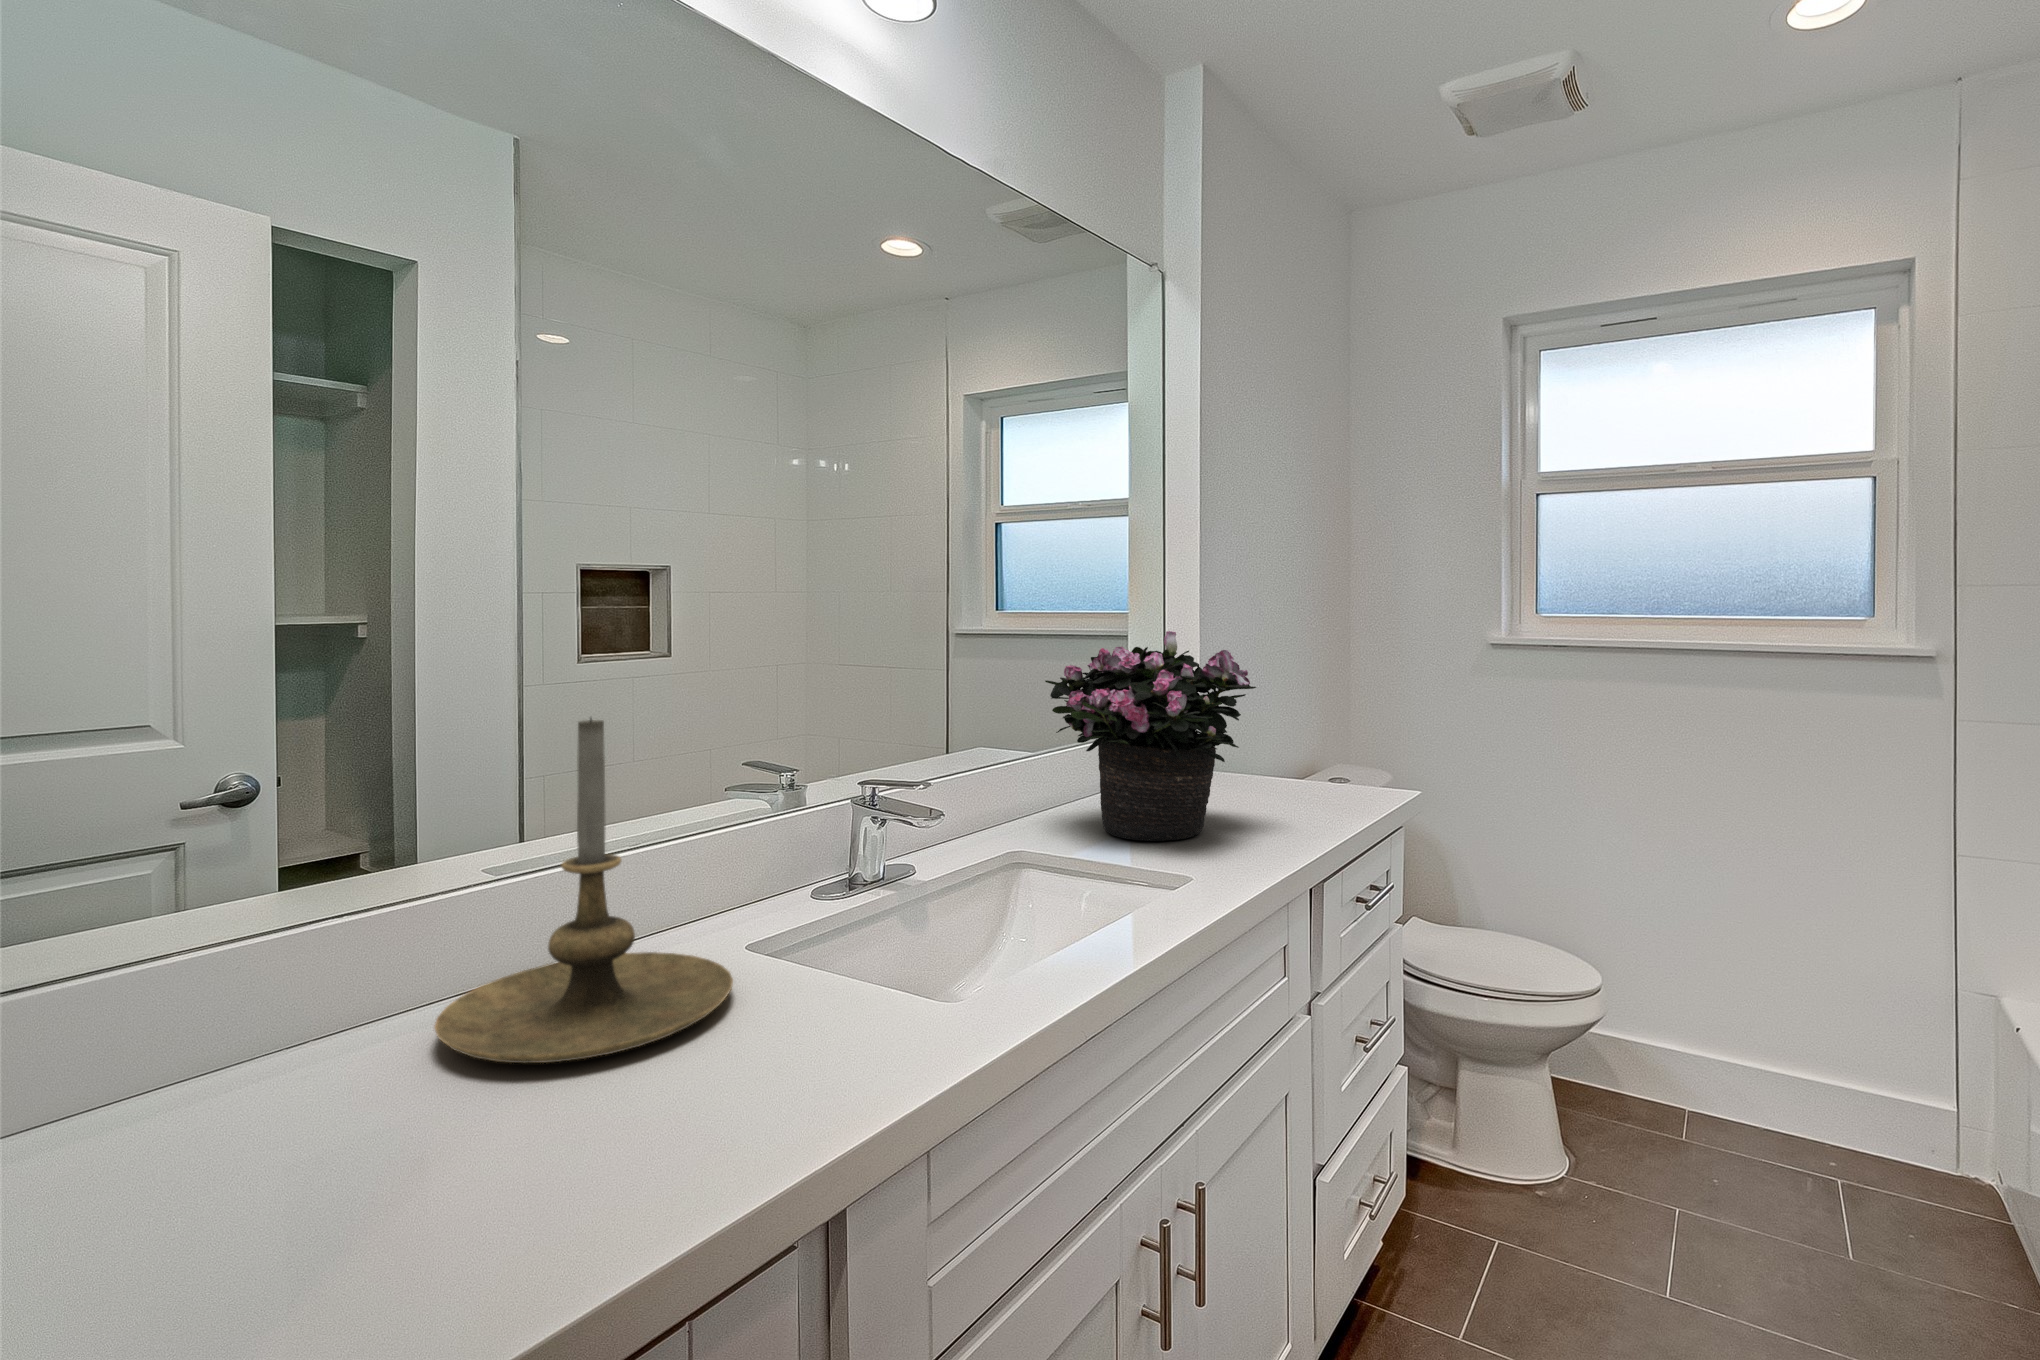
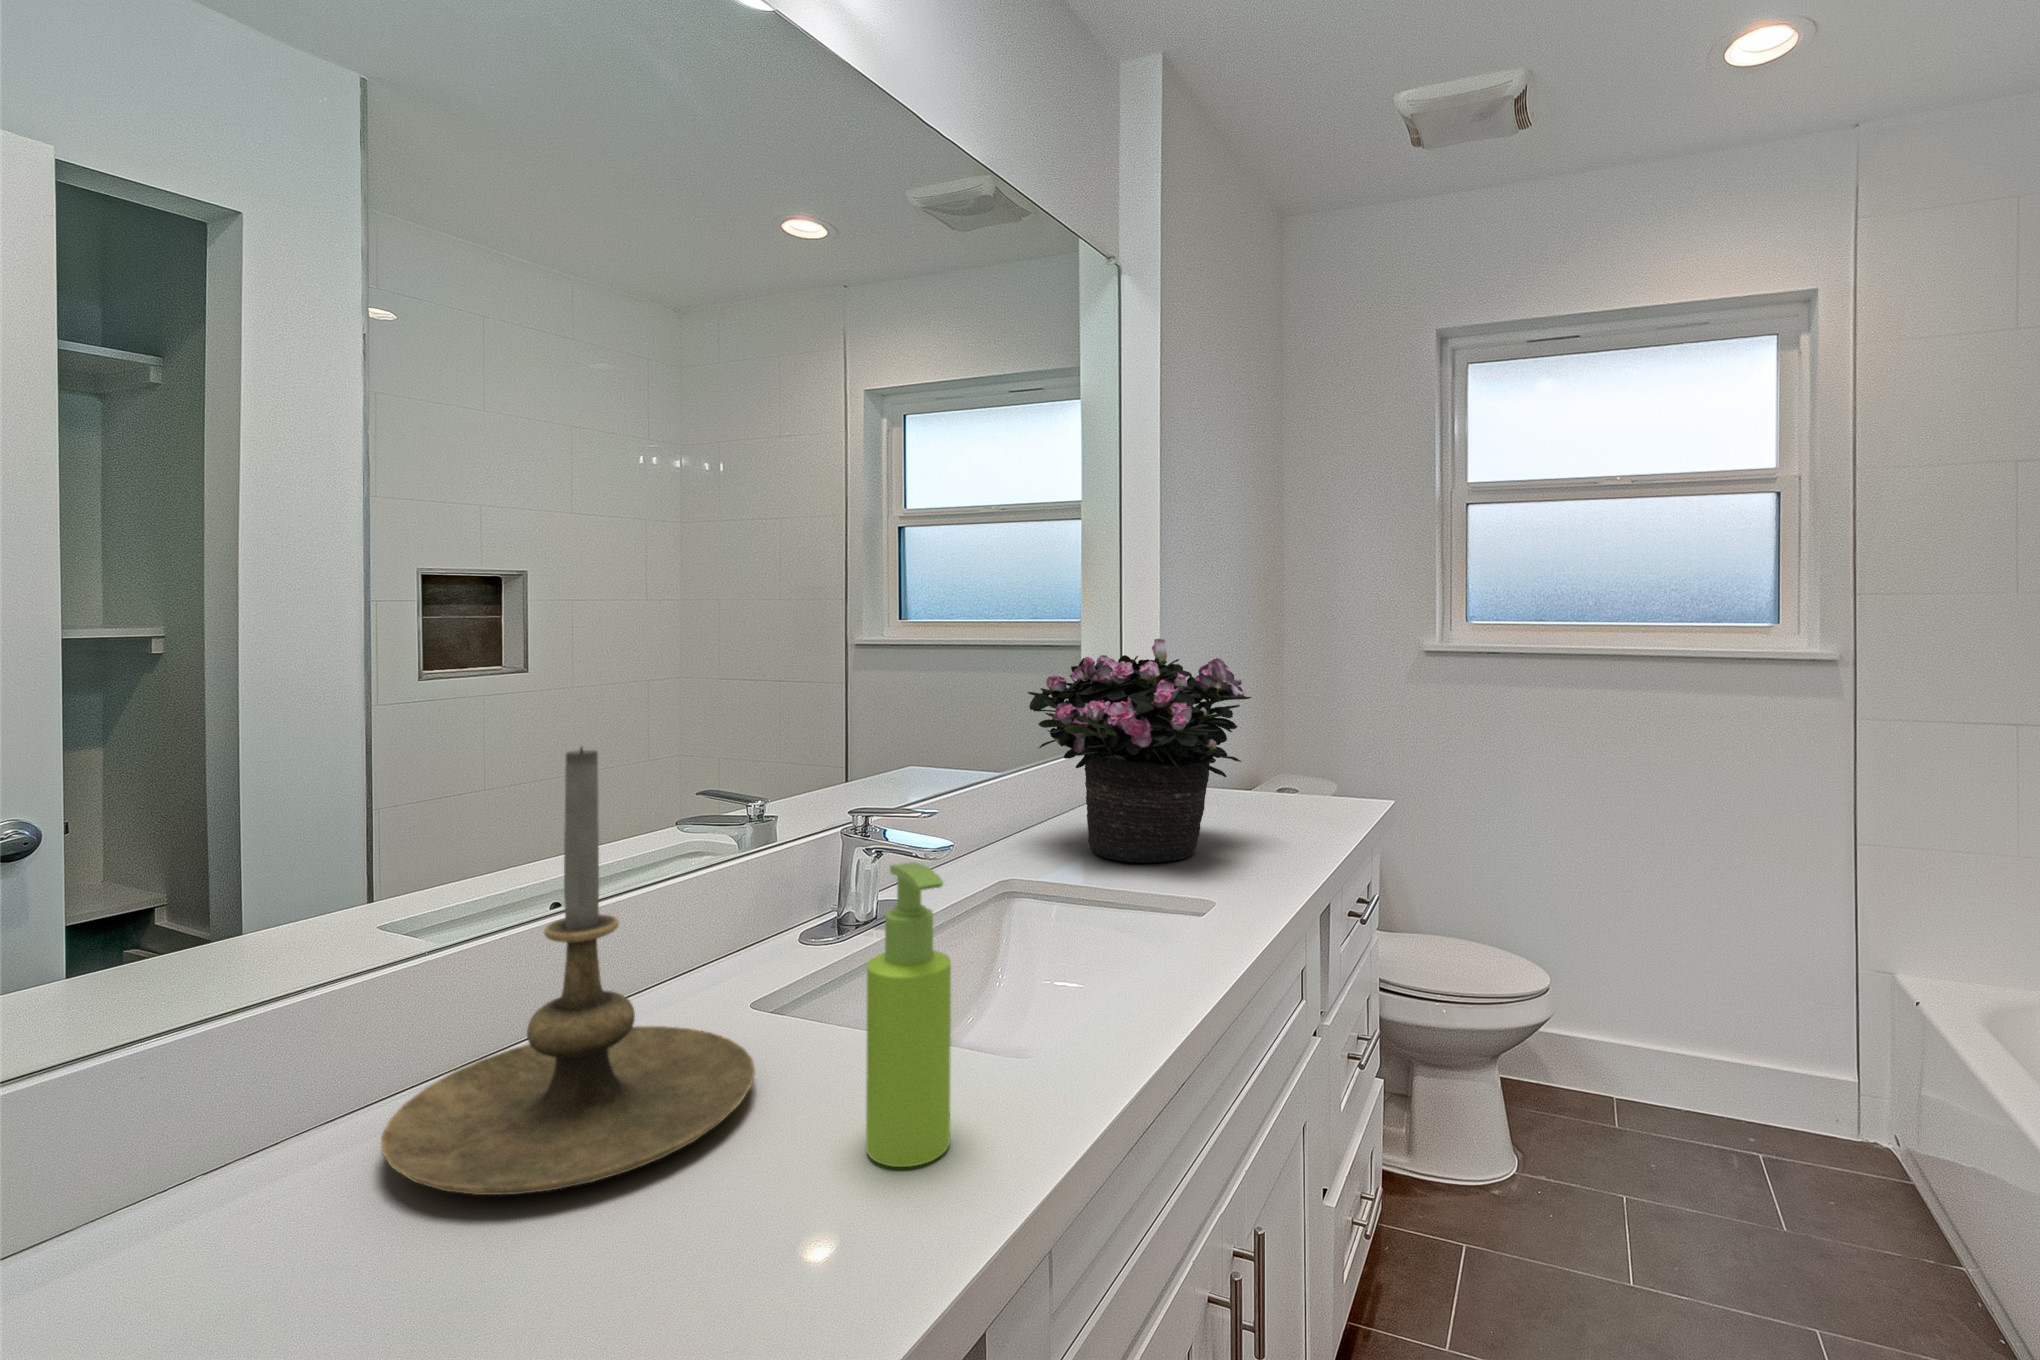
soap dispenser: none [800,816,871,1064] -> present [866,862,951,1167]

